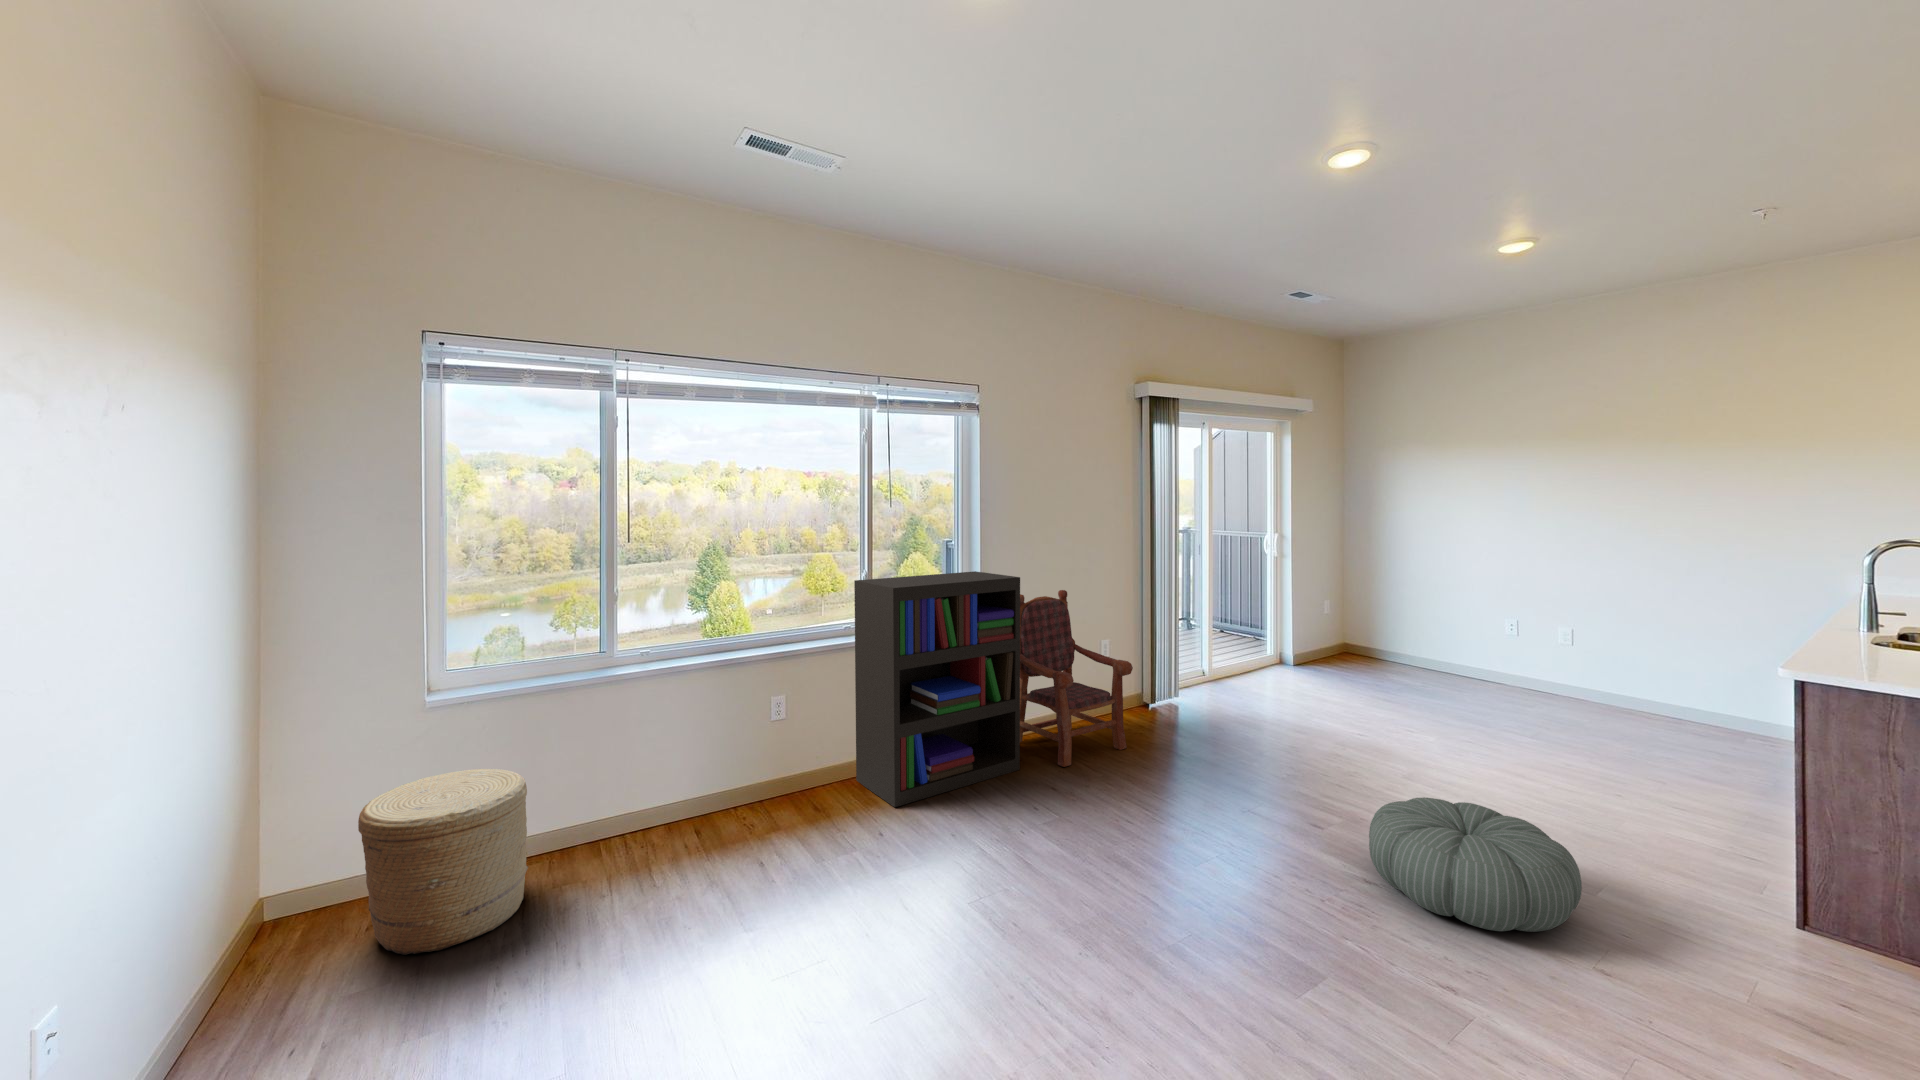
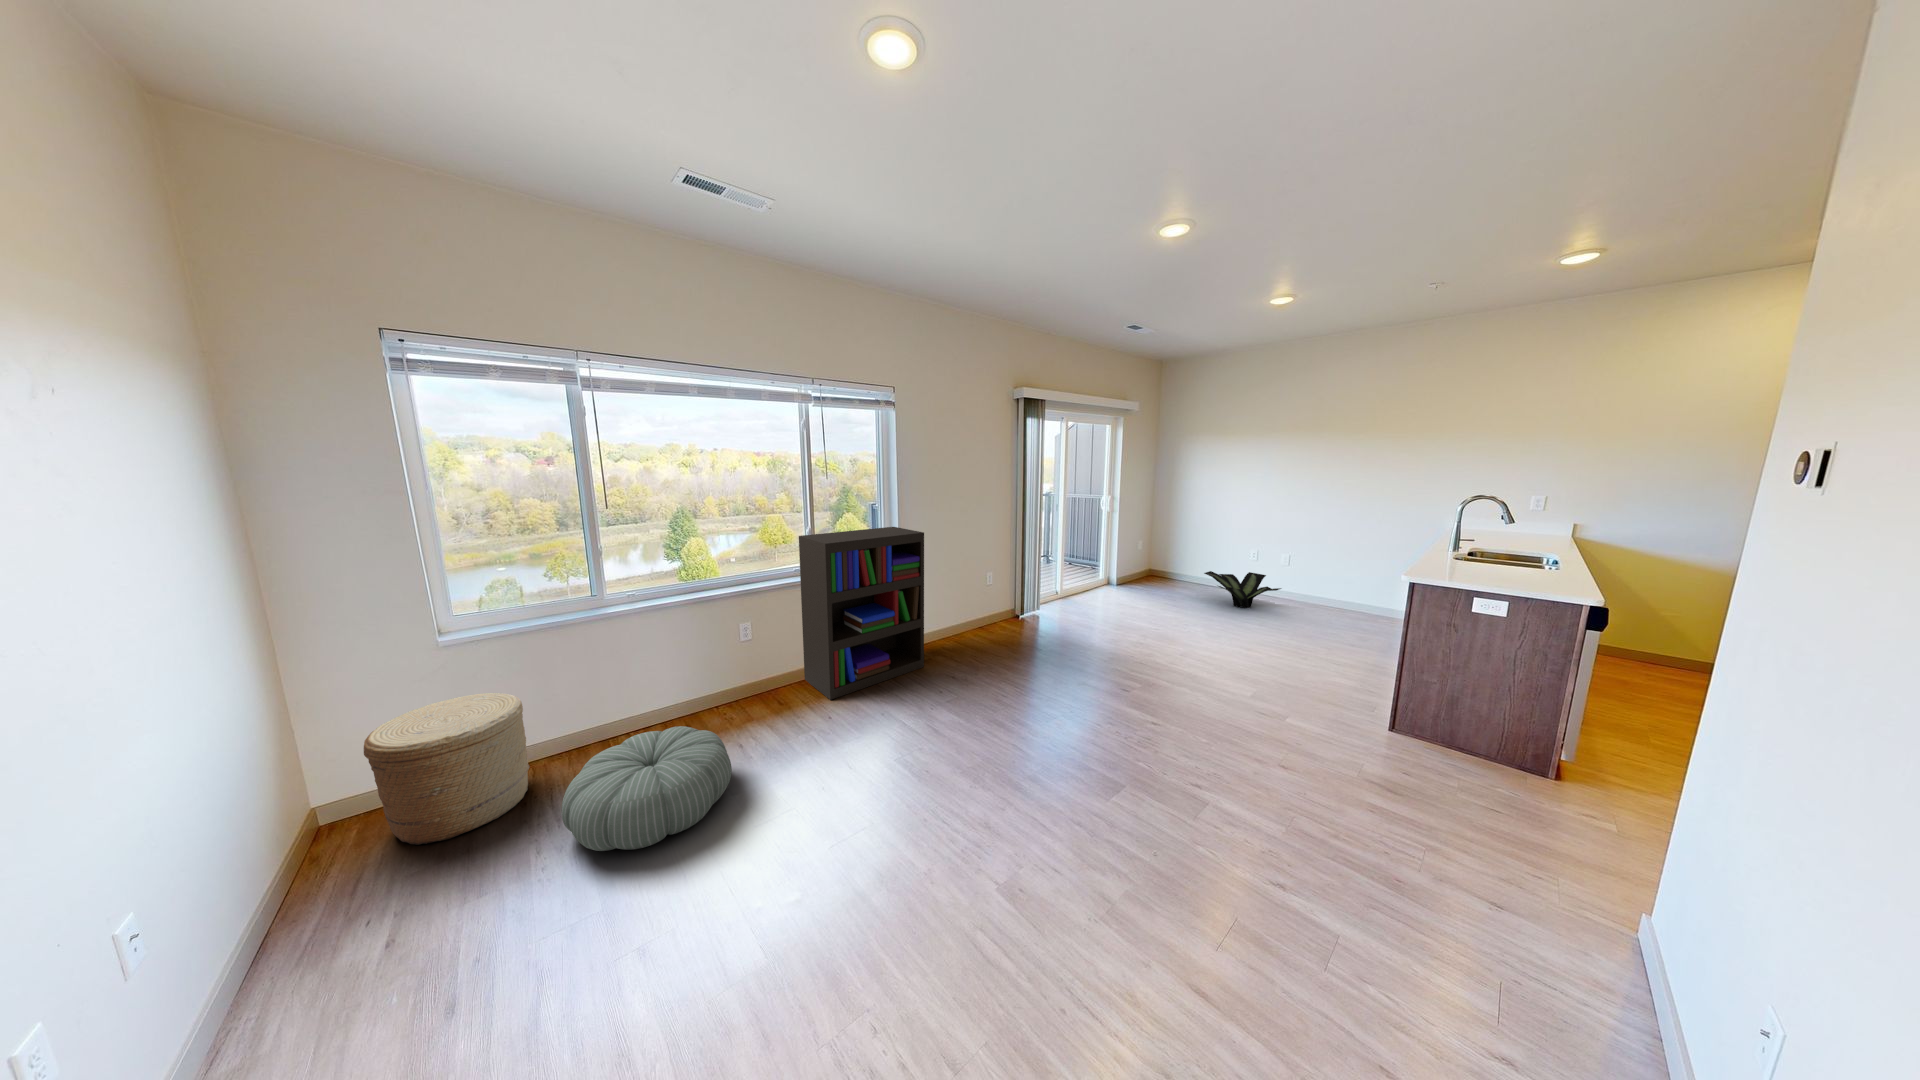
armchair: present [1020,590,1133,767] -> none [920,538,1005,664]
potted plant: none [1432,645,1565,702] -> present [1204,571,1281,608]
pouf: present [1369,797,1582,932] -> present [562,726,732,851]

